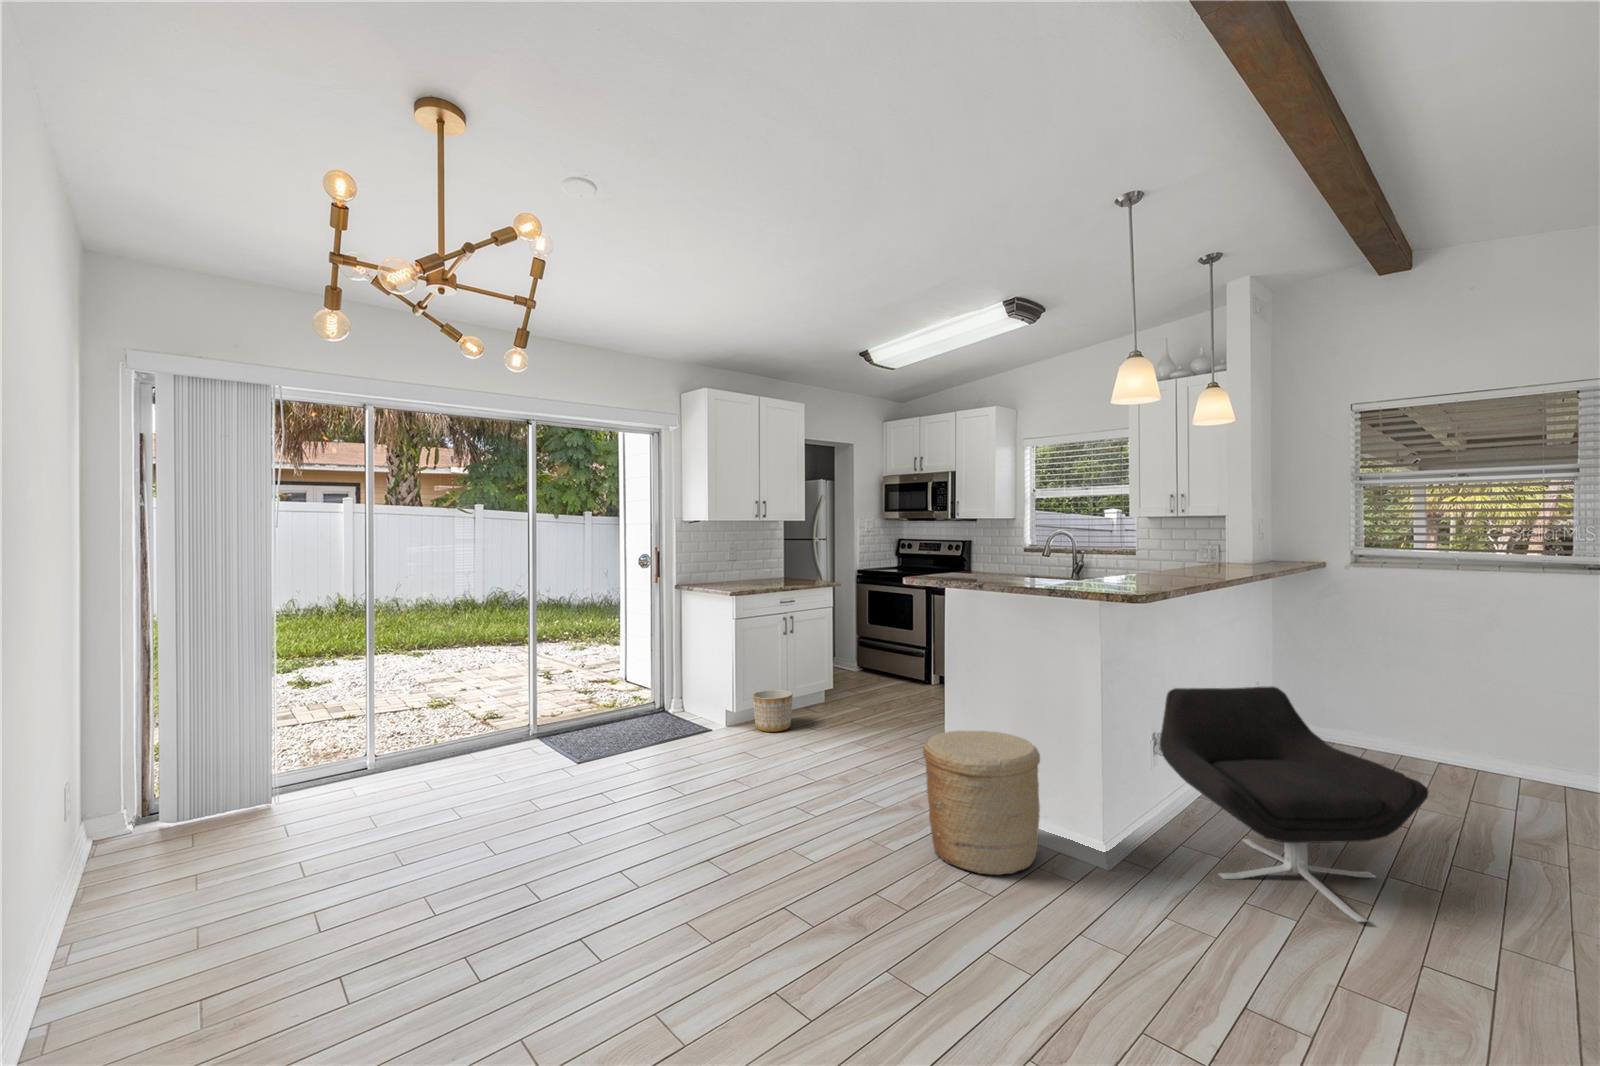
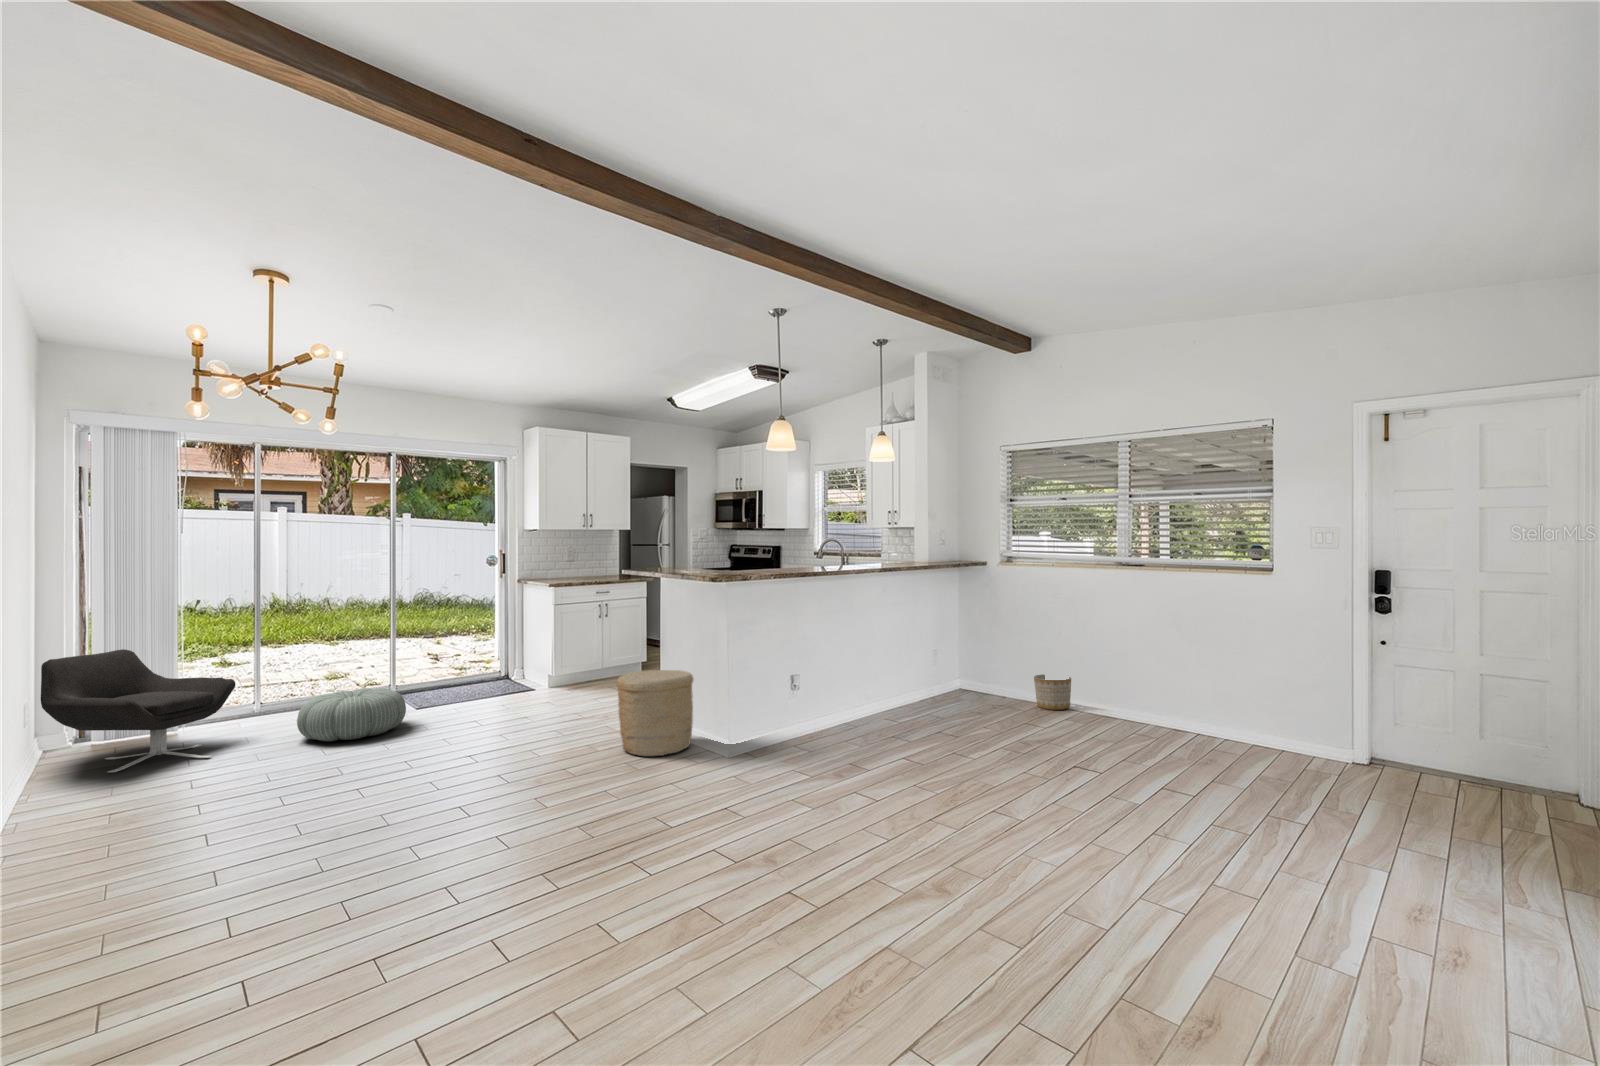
lounge chair: present [1159,686,1428,922] -> present [41,649,236,772]
planter: present [752,690,793,732] -> present [1034,674,1071,710]
pouf: none [446,743,585,829] -> present [297,688,406,741]

